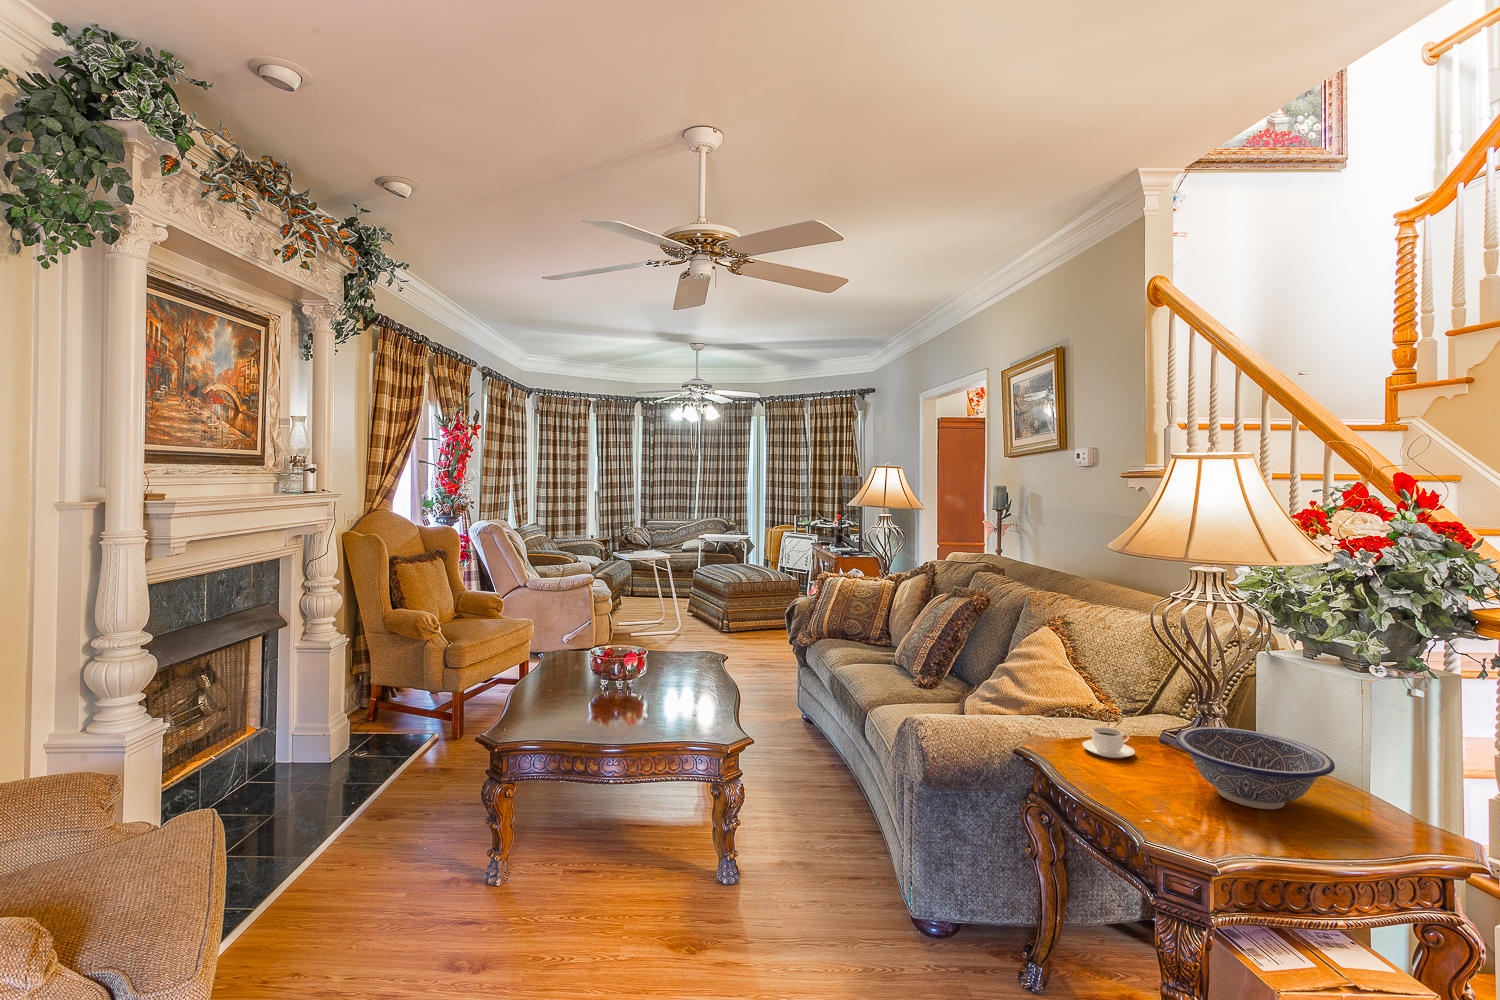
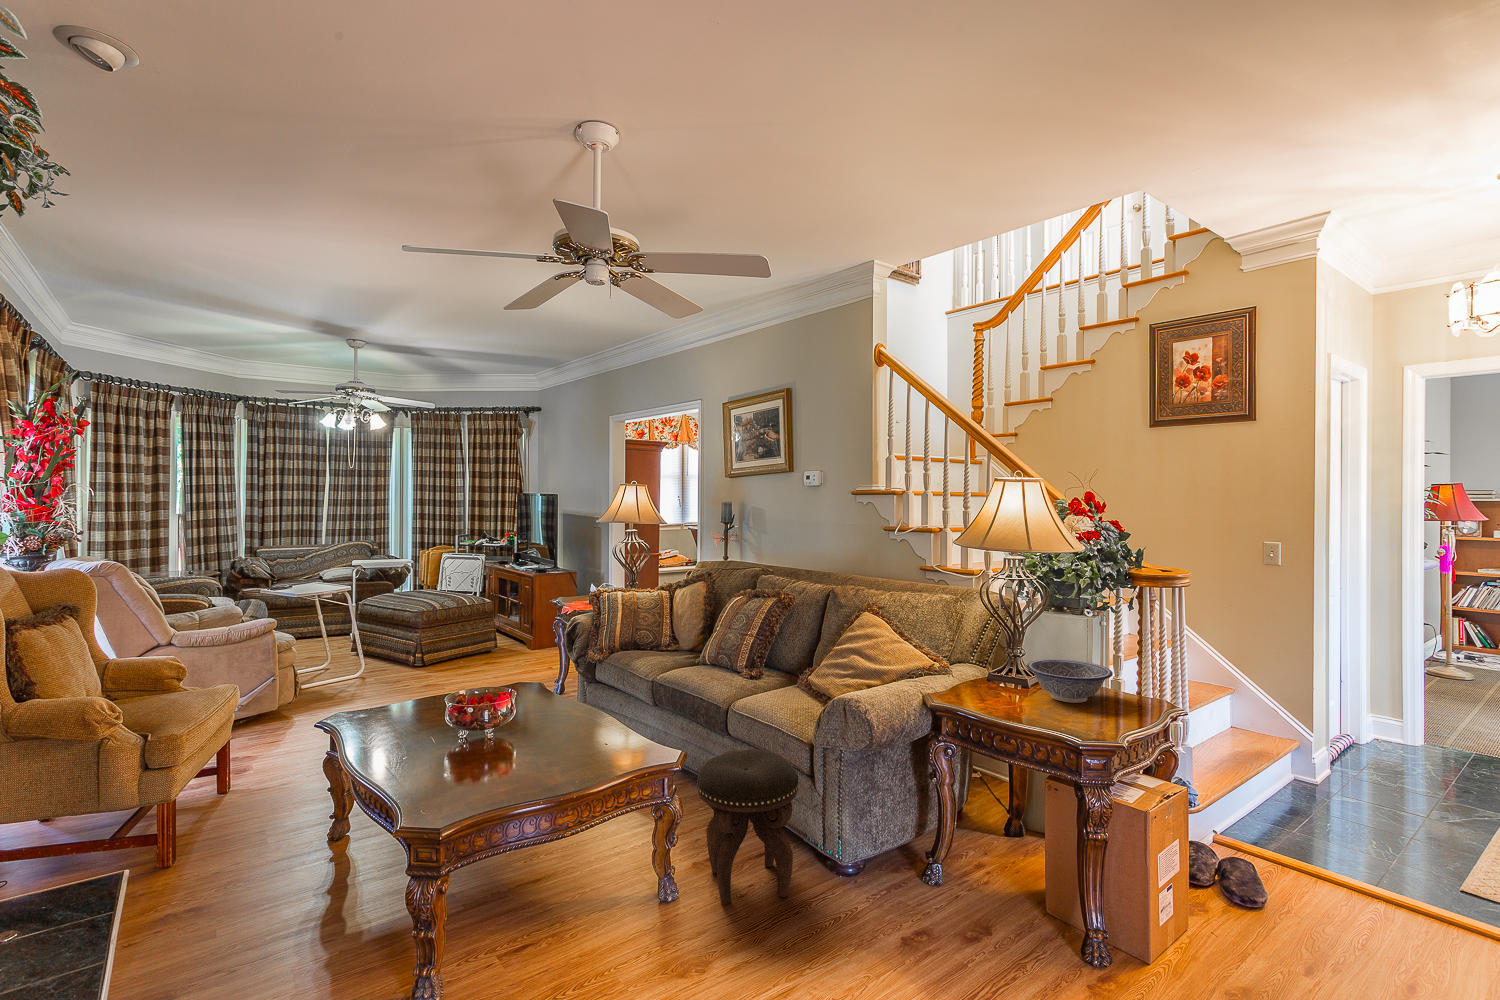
coffee cup: present [1082,727,1135,758] -> none [959,674,992,693]
footstool: none [743,758,861,943] -> present [697,749,798,905]

